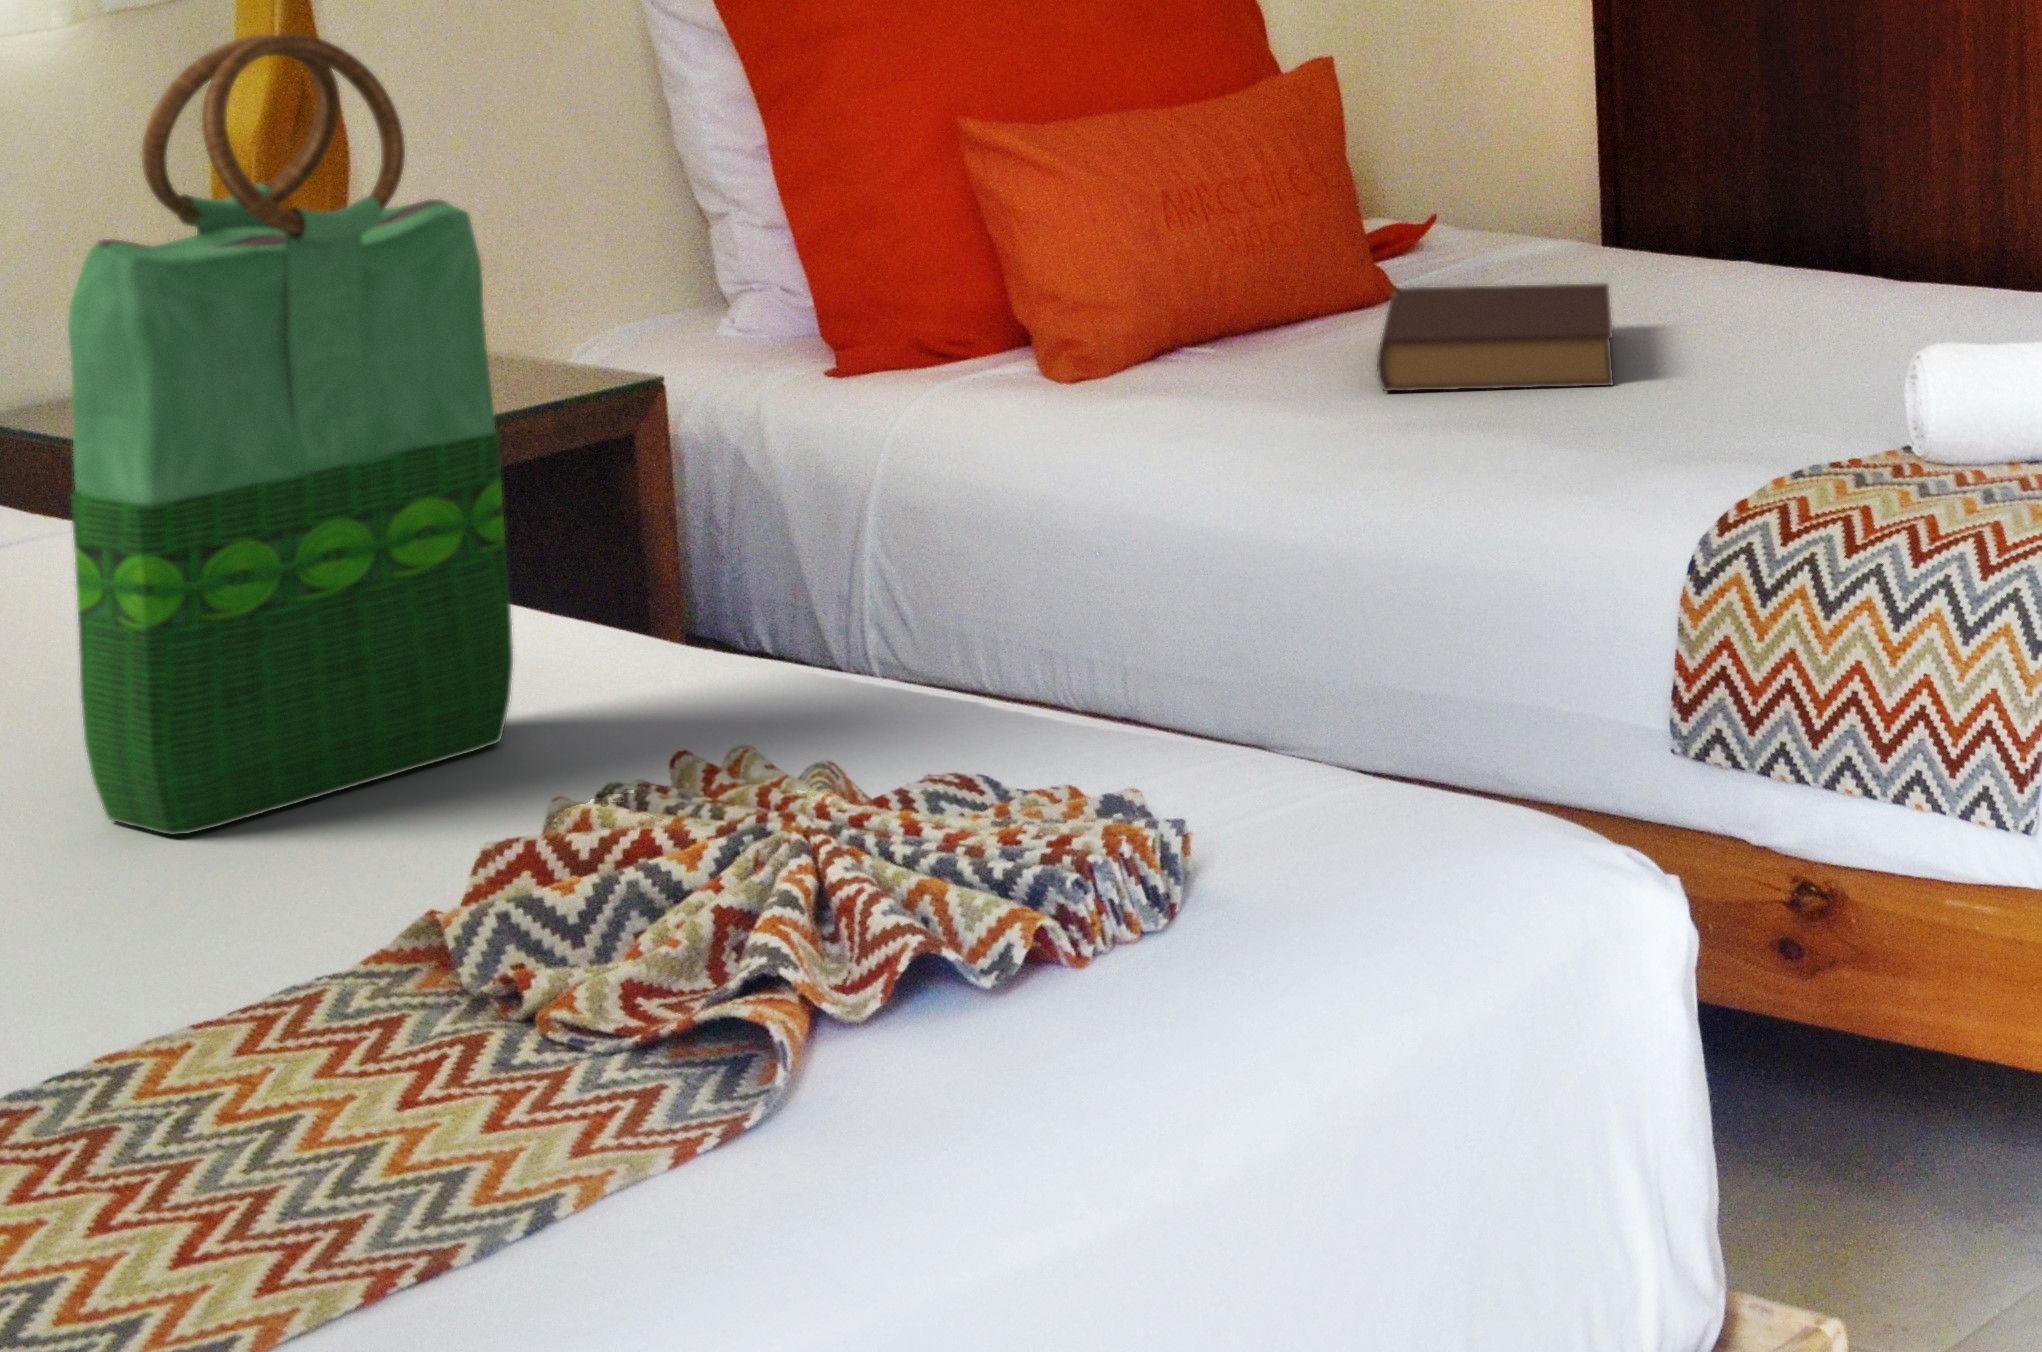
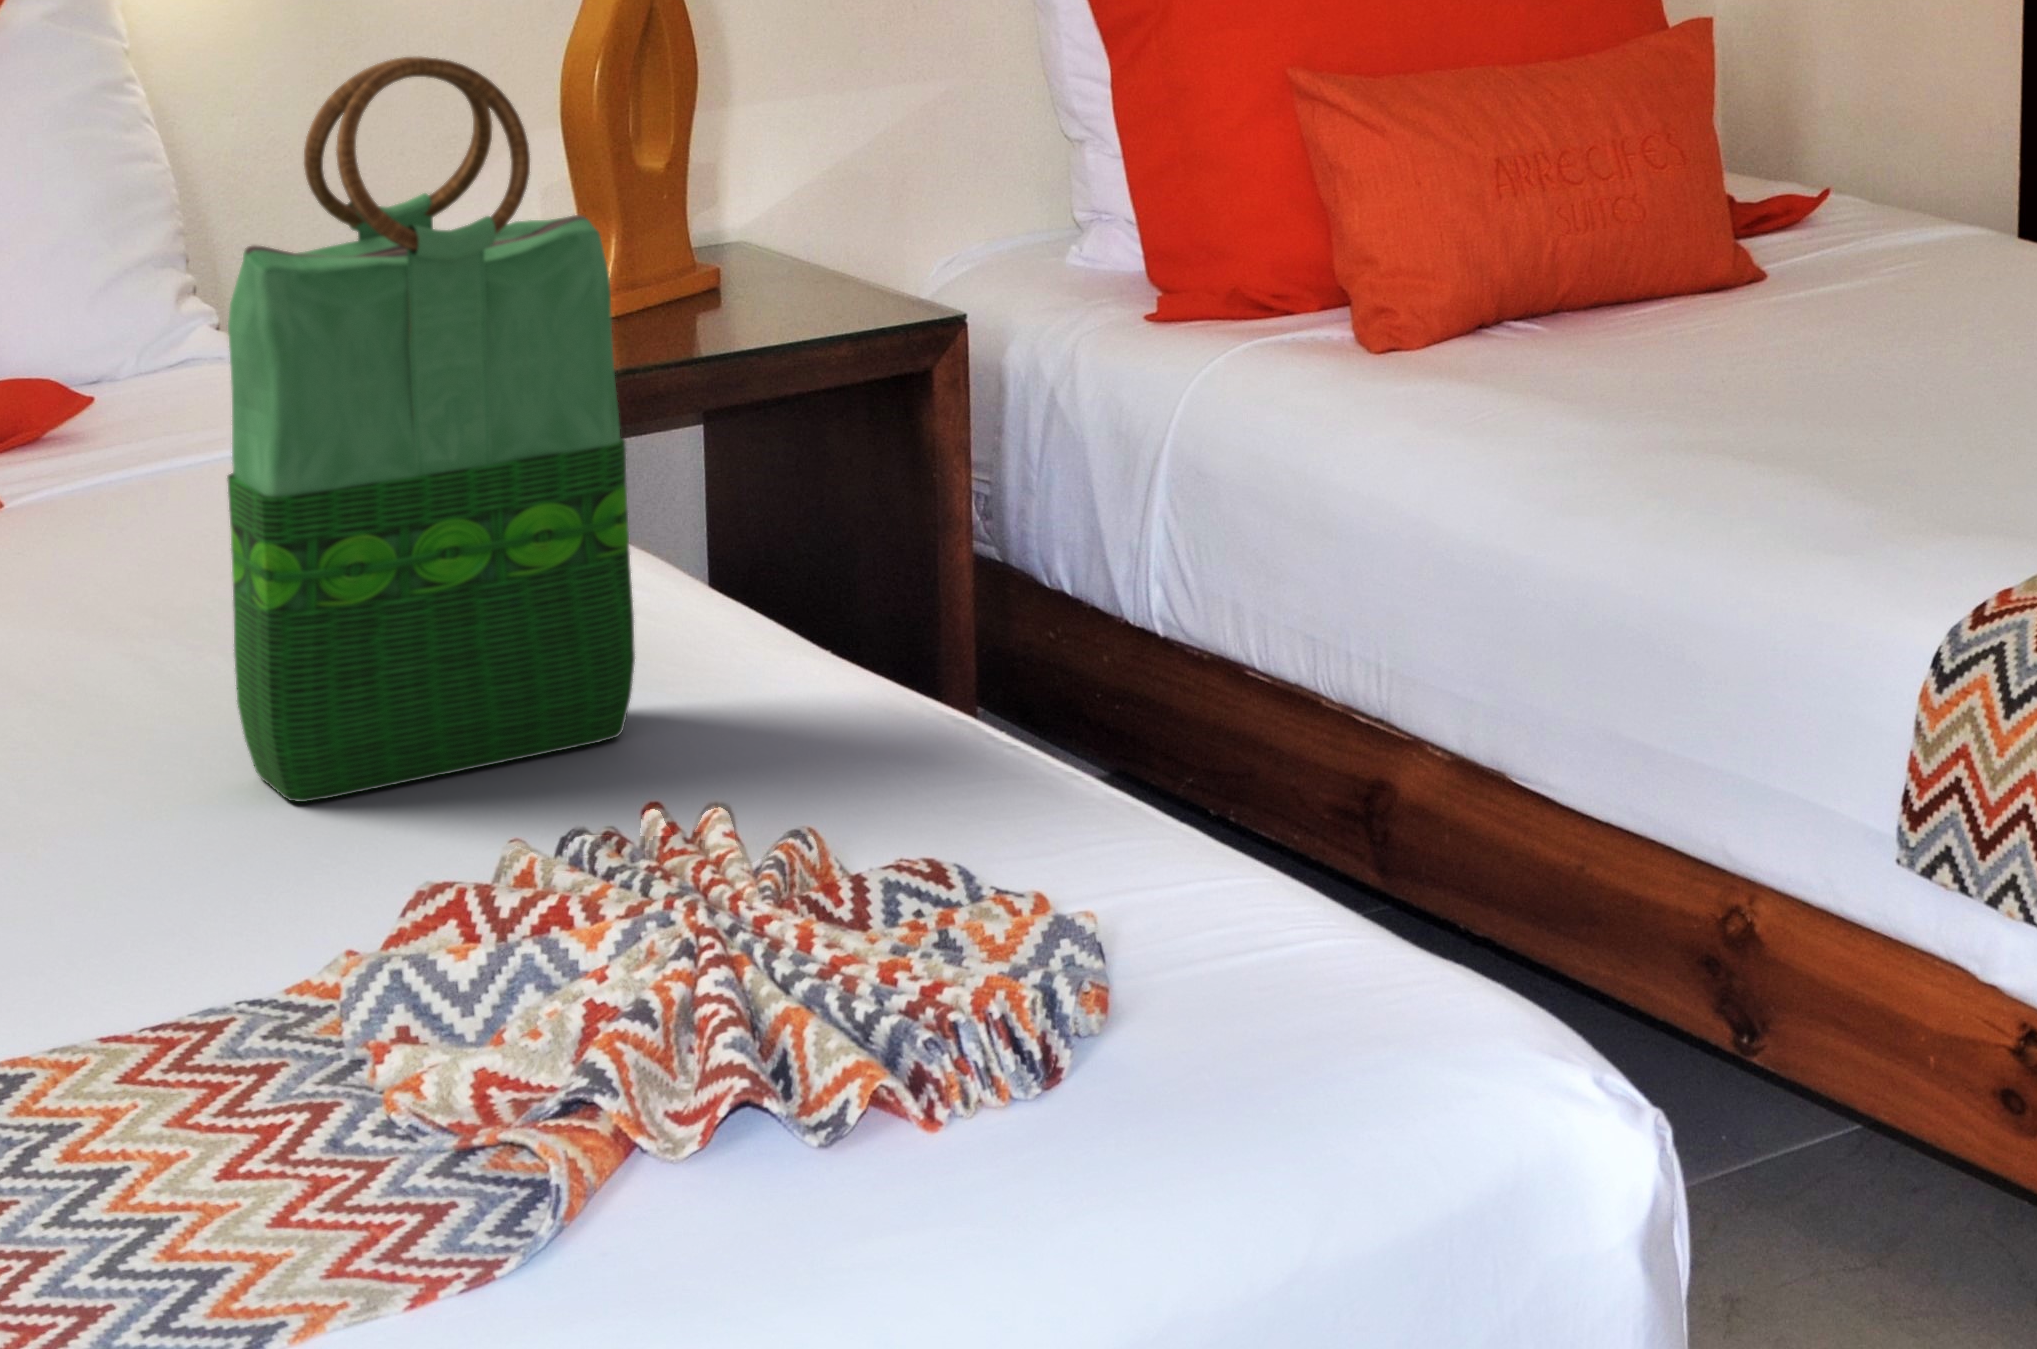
book: present [1377,284,1613,391] -> none [1692,299,1971,430]

